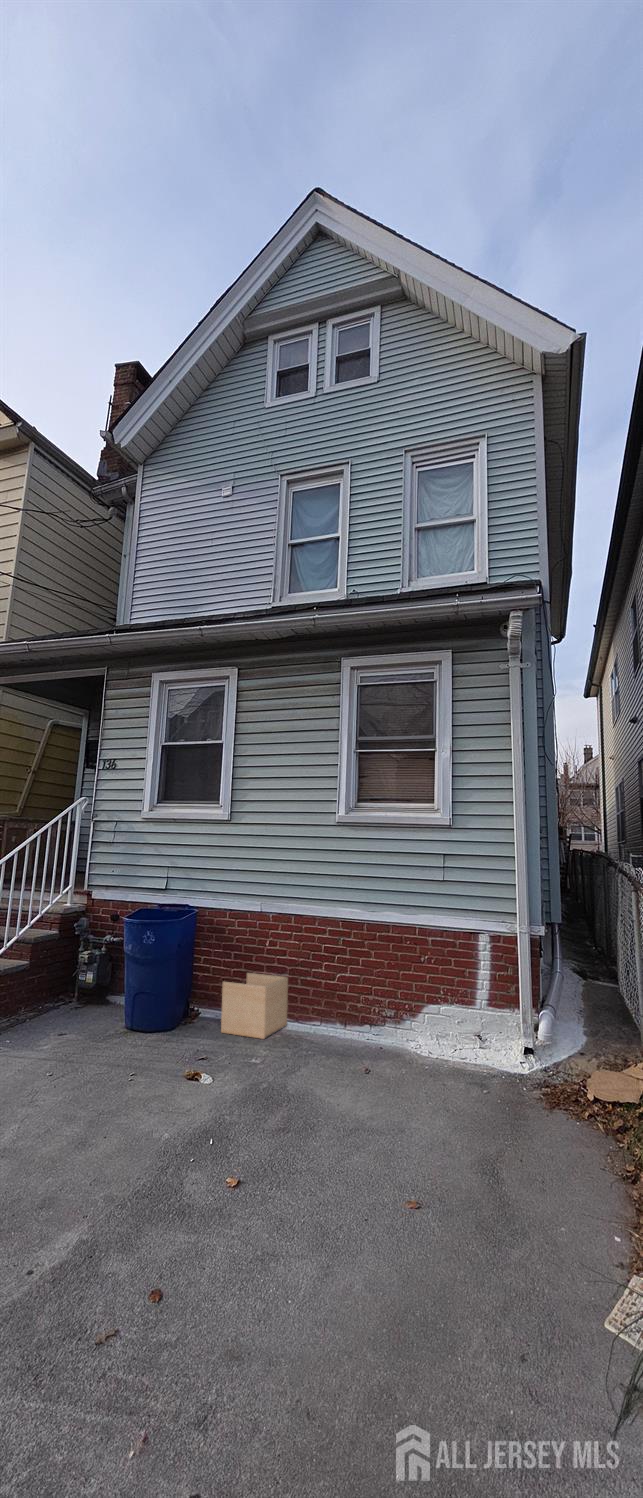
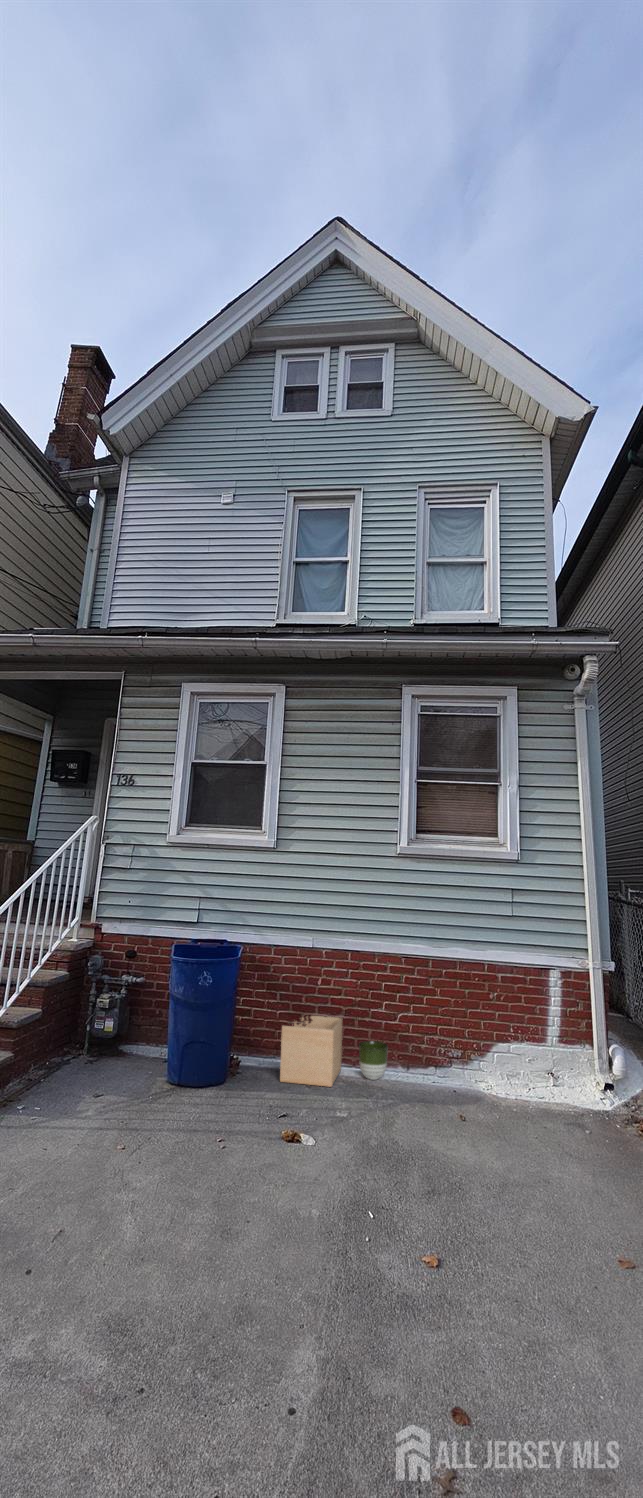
planter: none [297,999,325,1035] -> present [359,1041,388,1080]

